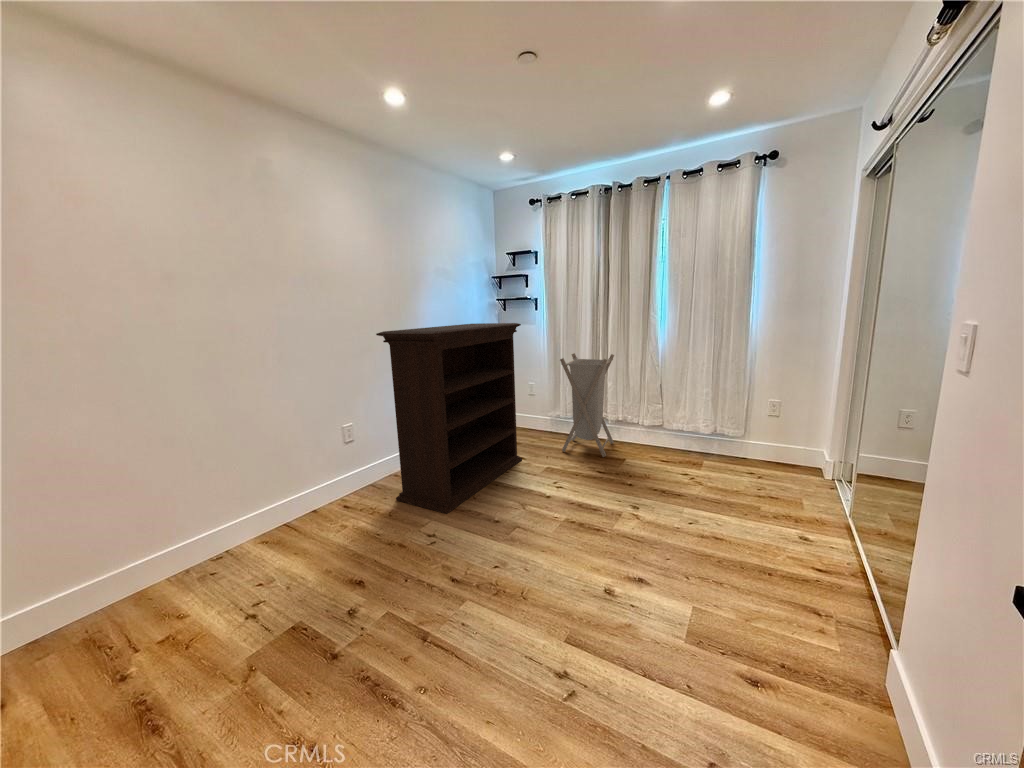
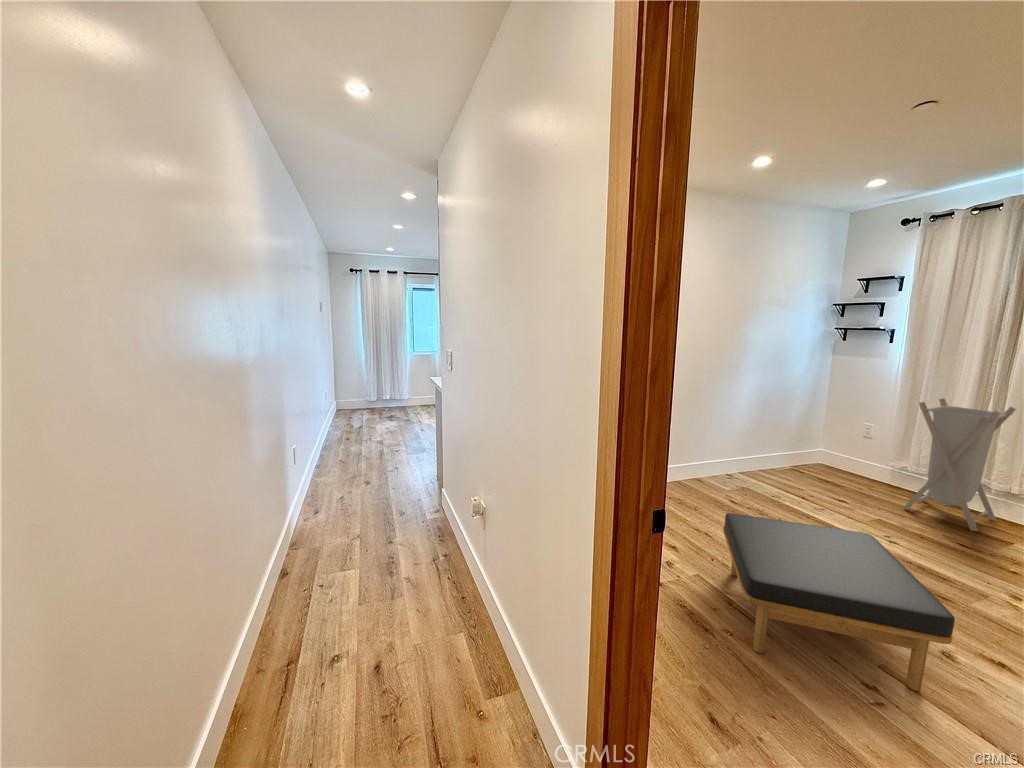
bookshelf: present [376,323,522,514] -> none [701,353,867,525]
ottoman: none [408,497,613,703] -> present [723,513,955,691]

